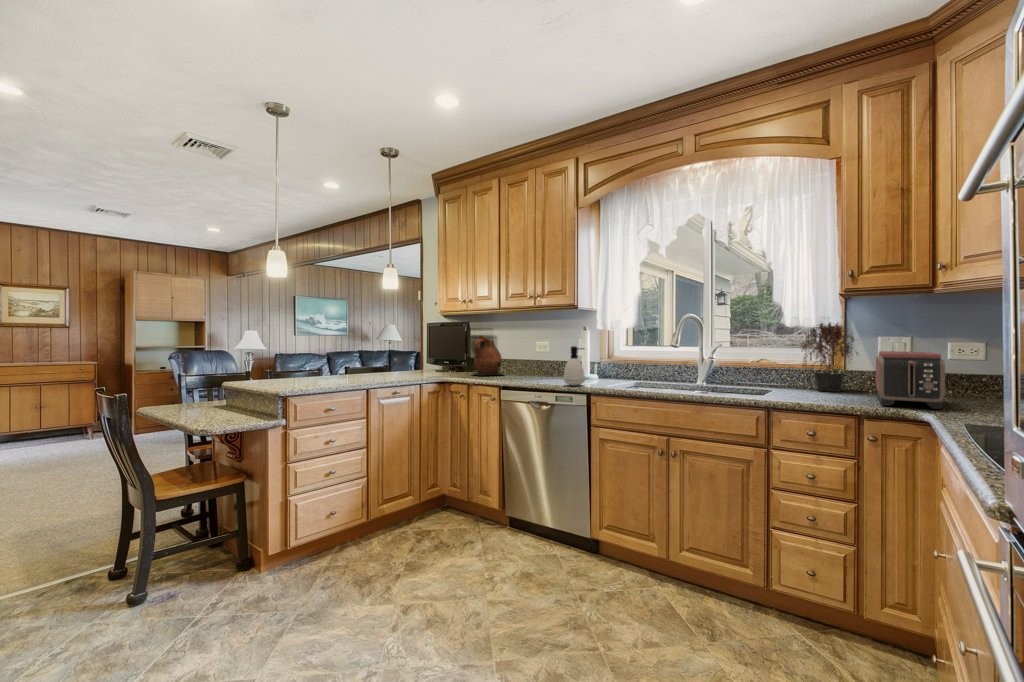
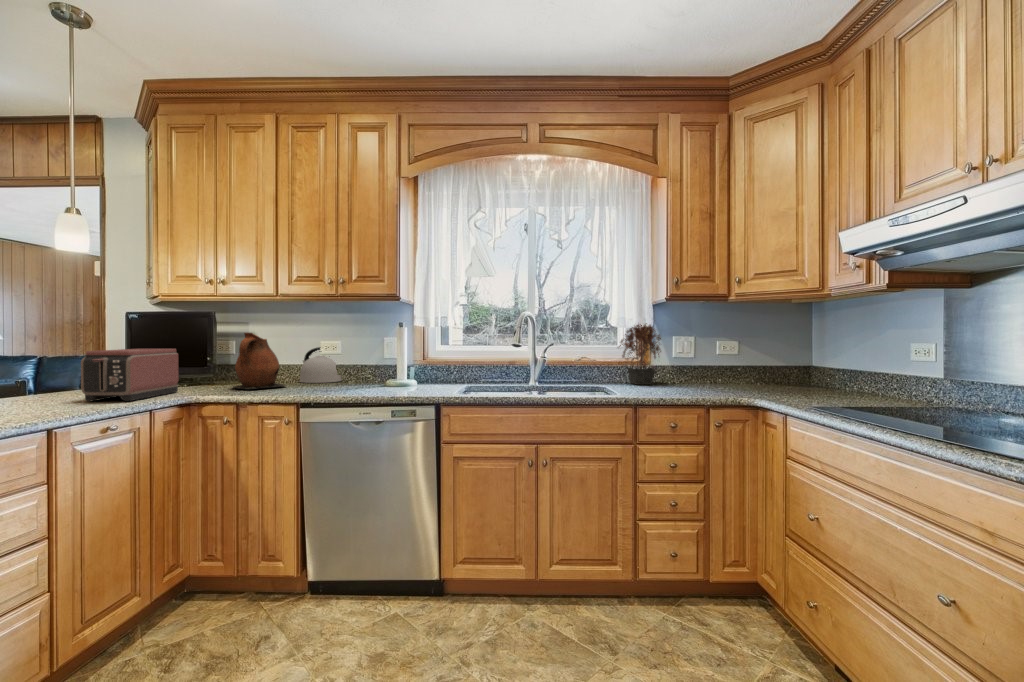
soap dispenser: present [564,346,585,386] -> none [402,347,430,396]
kettle: none [520,347,552,374] -> present [300,347,342,383]
toaster: present [876,351,945,409] -> present [81,349,179,401]

